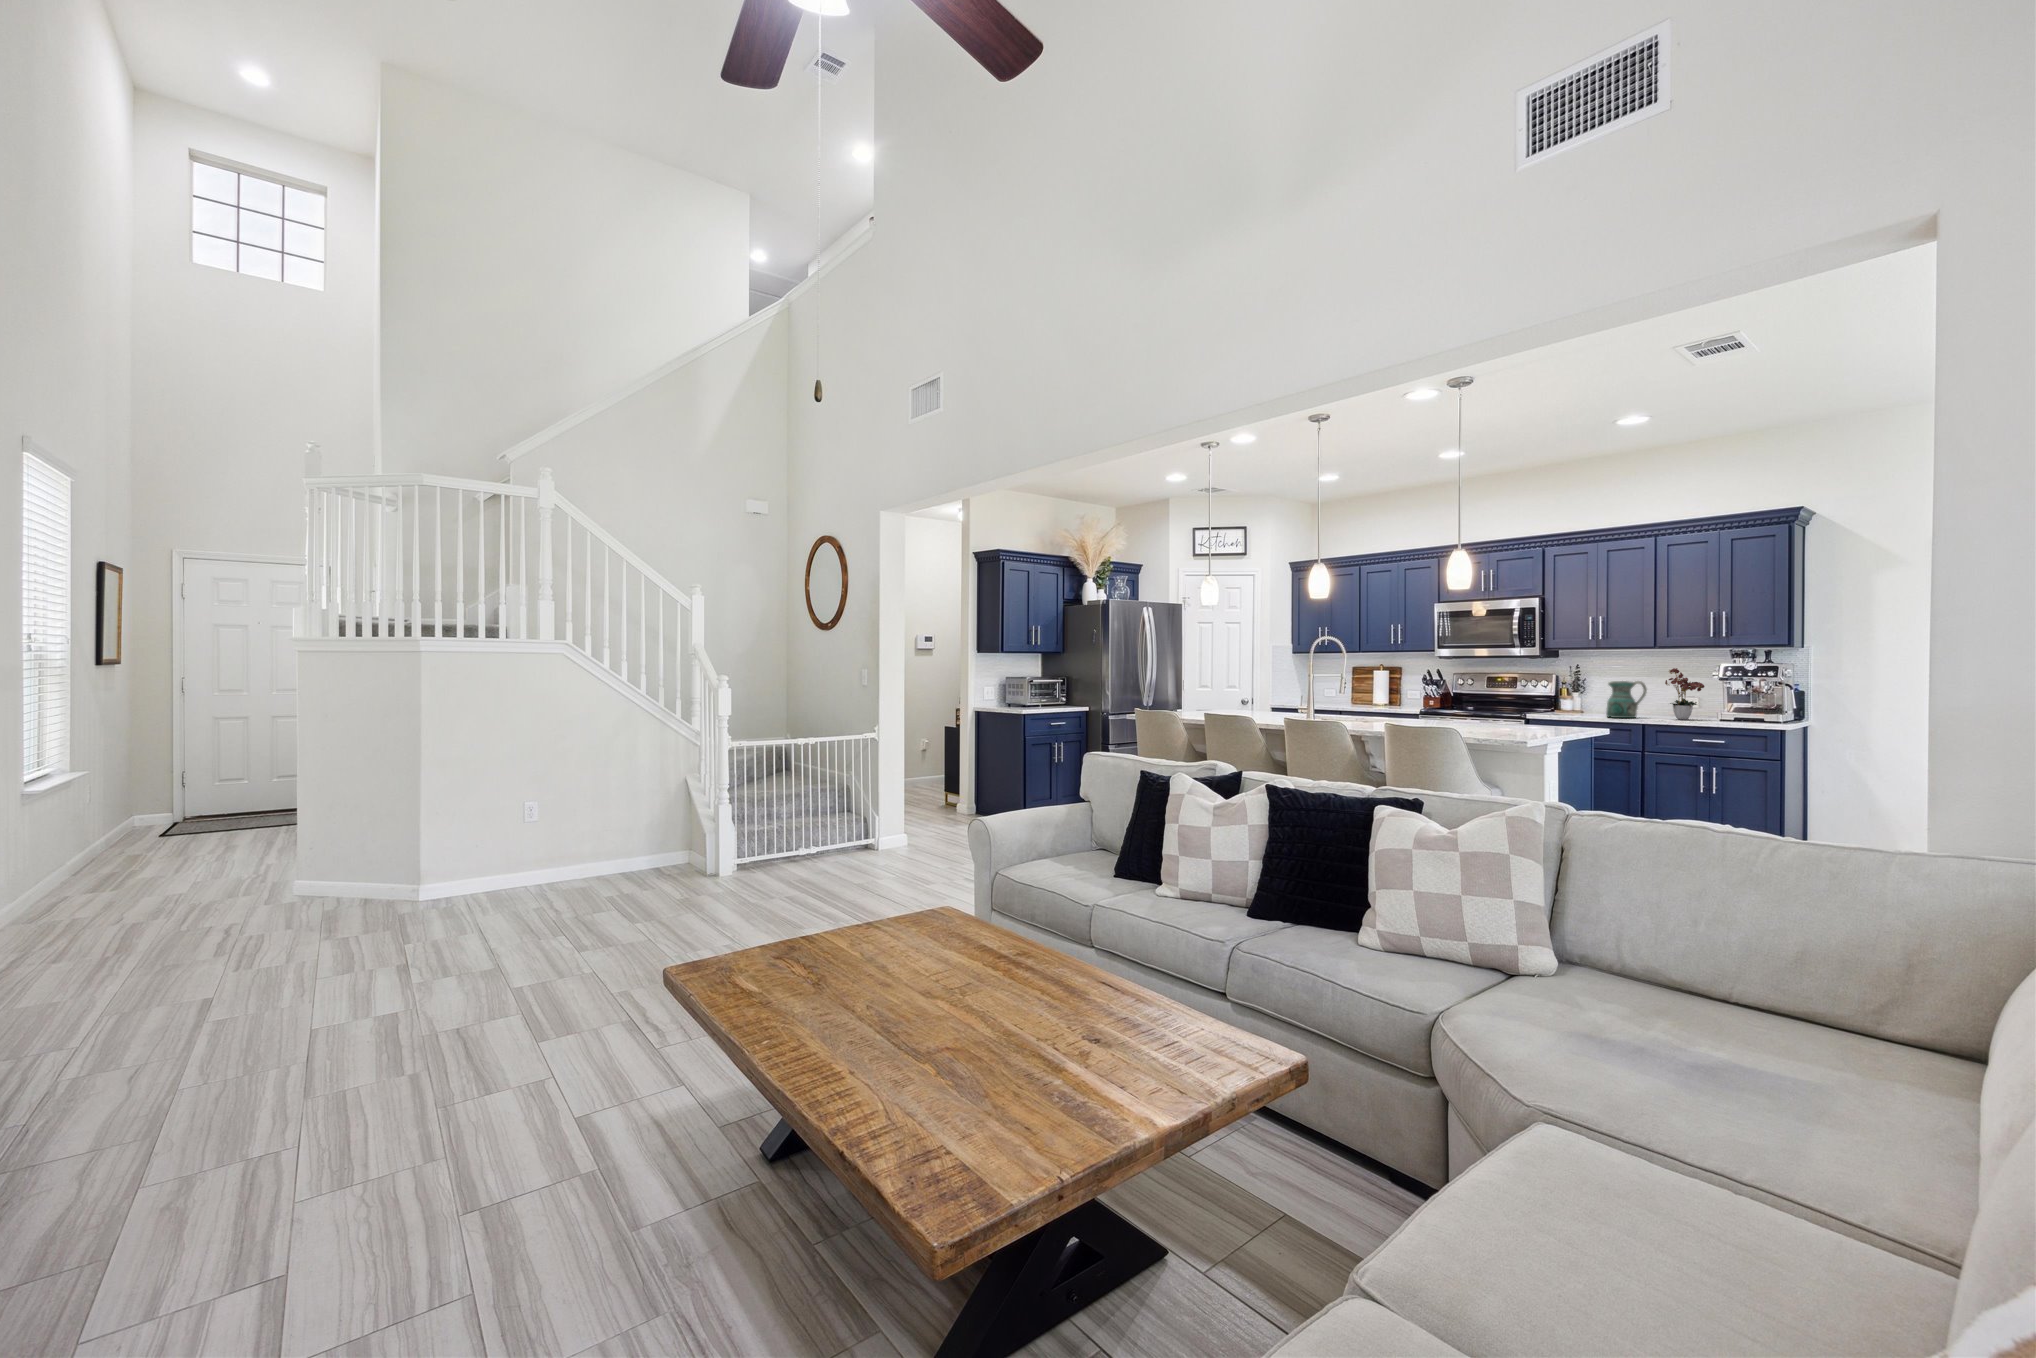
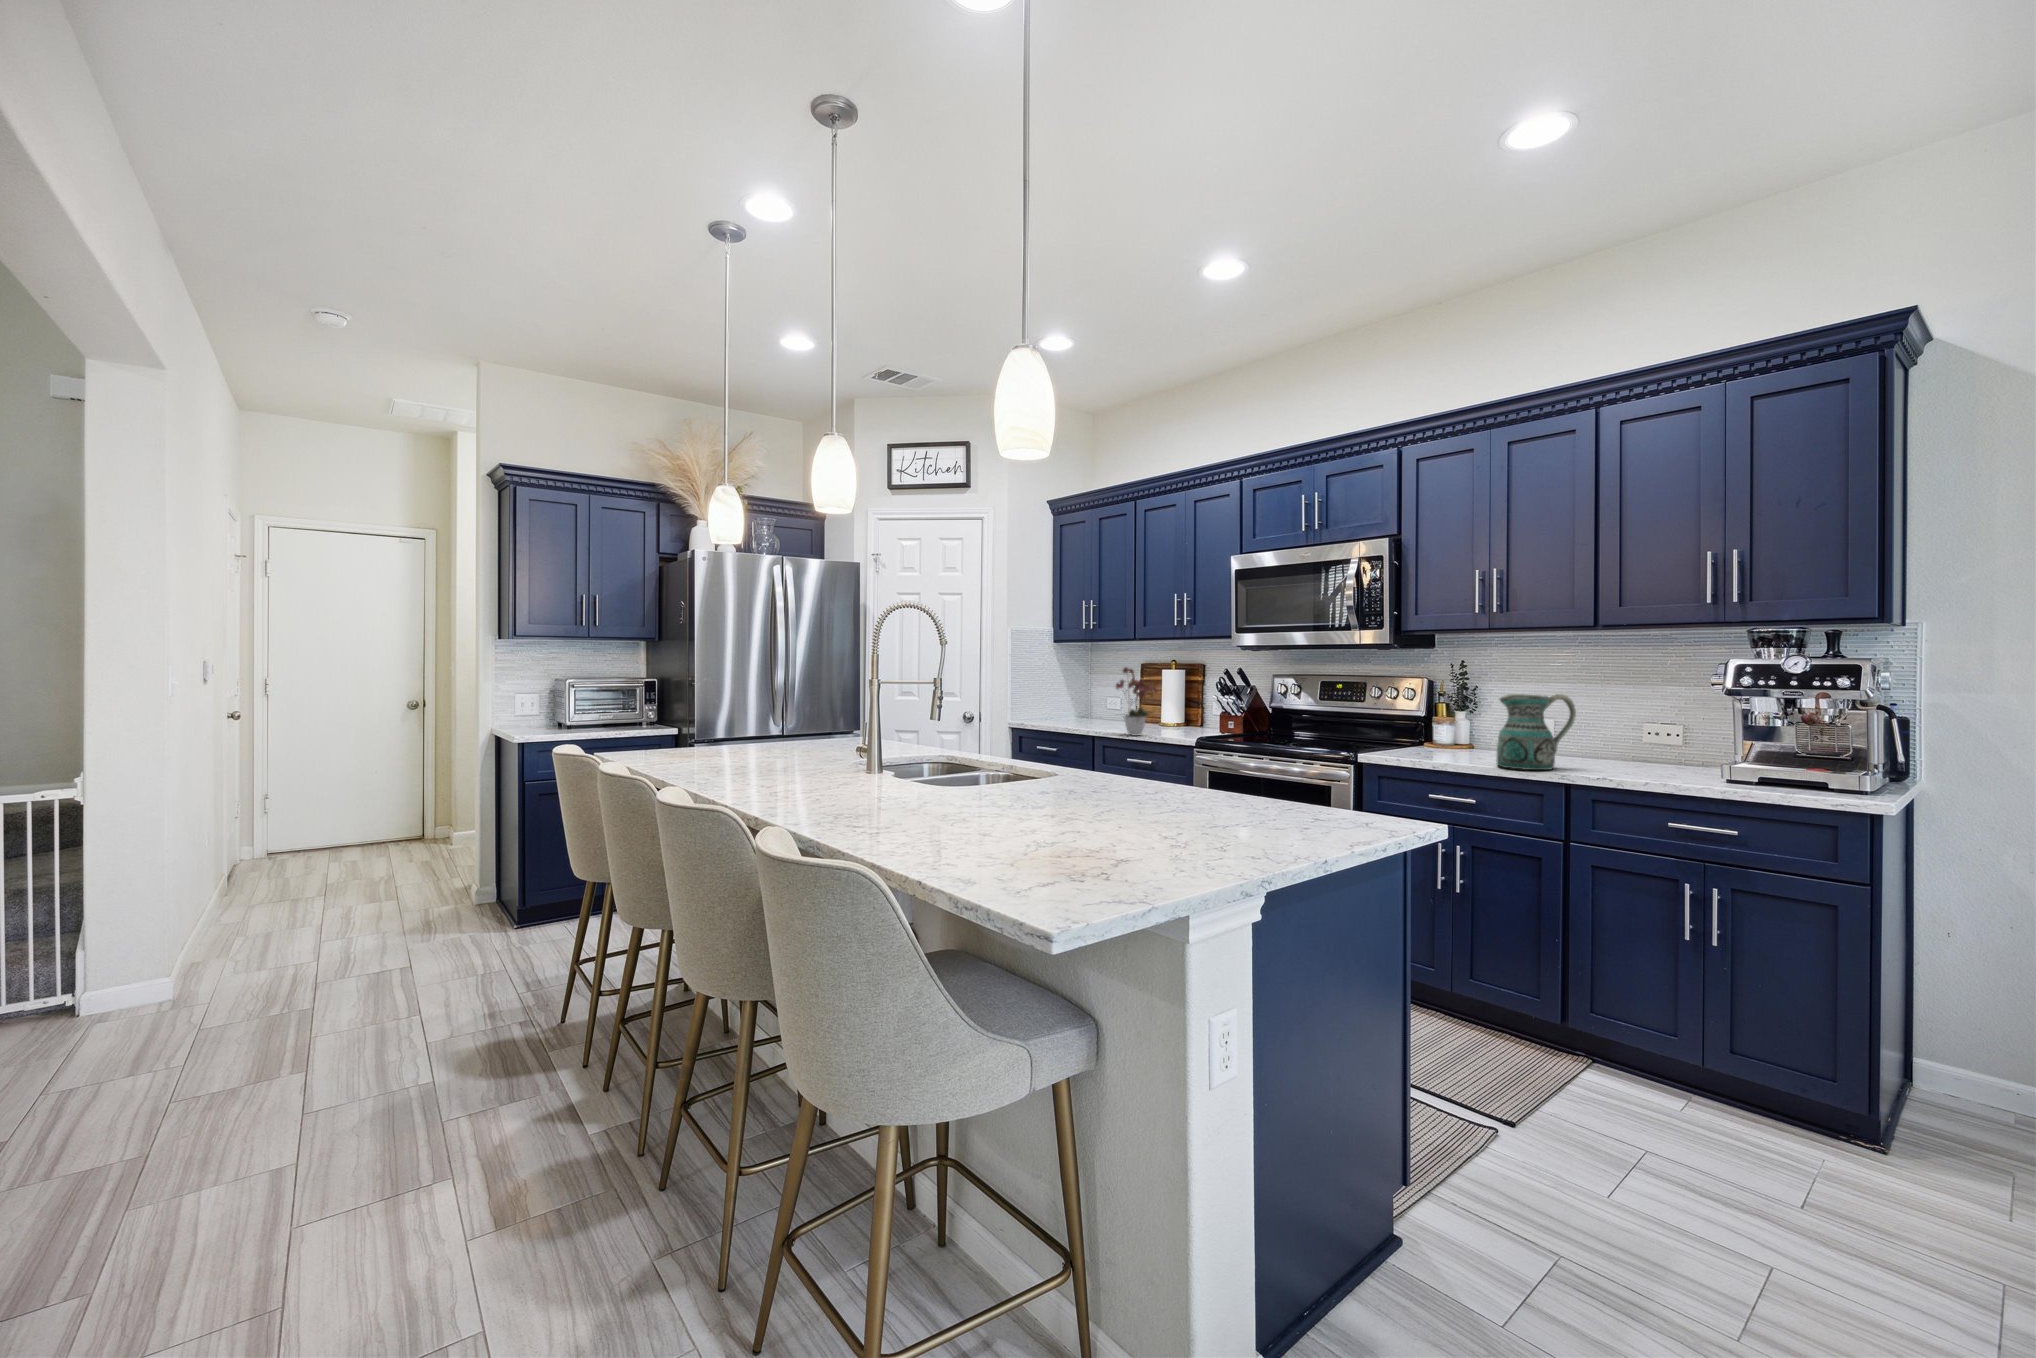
flower arrangement: present [1665,668,1705,720] -> present [1116,667,1157,735]

